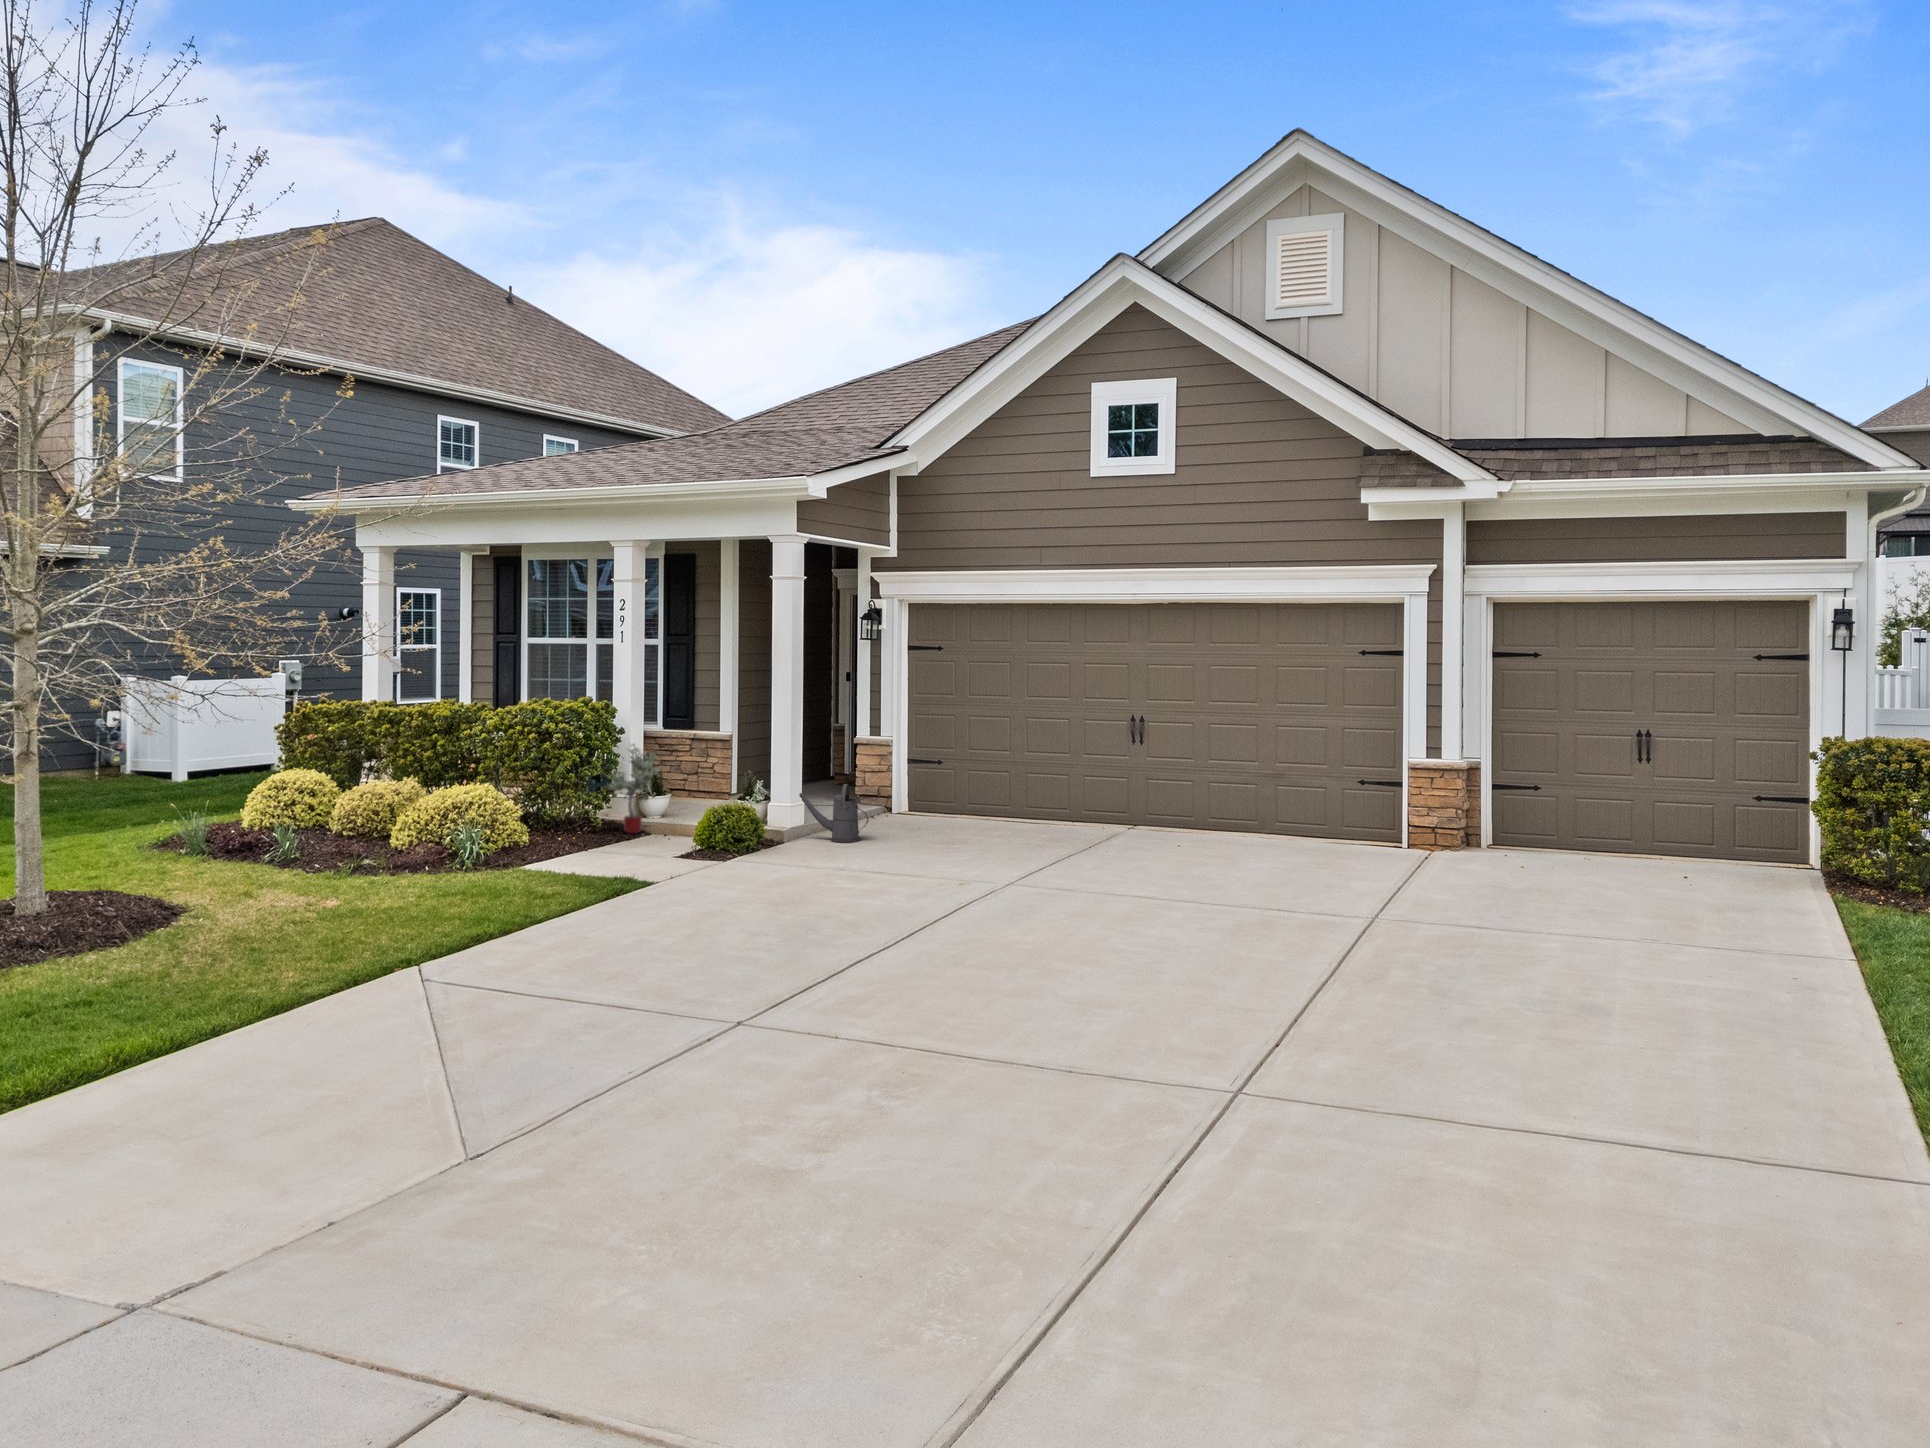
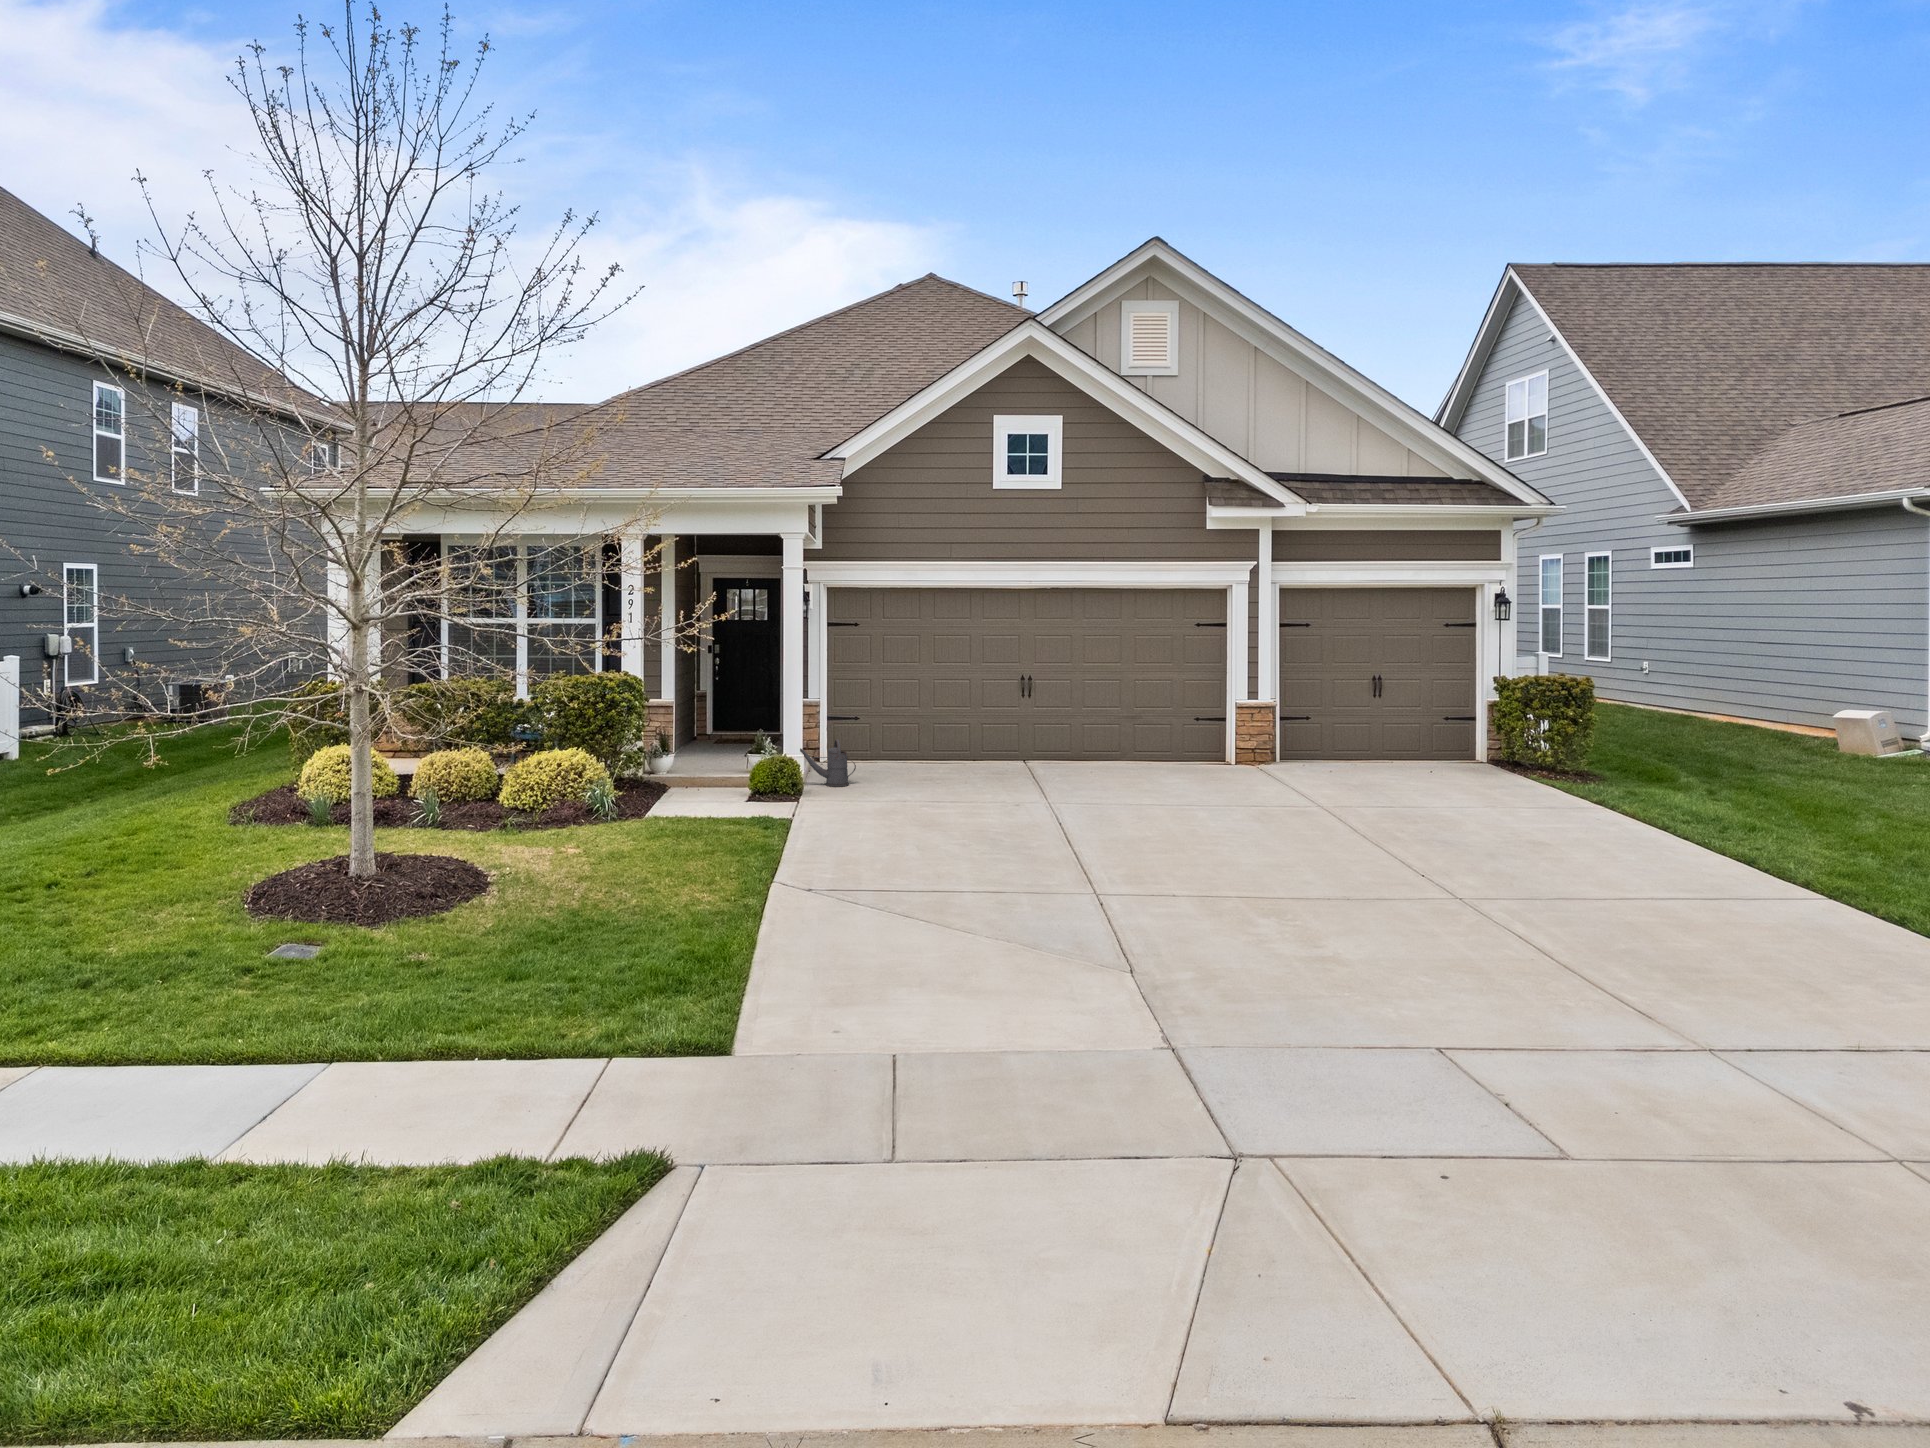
potted tree: present [604,744,658,834] -> none [626,713,665,790]

